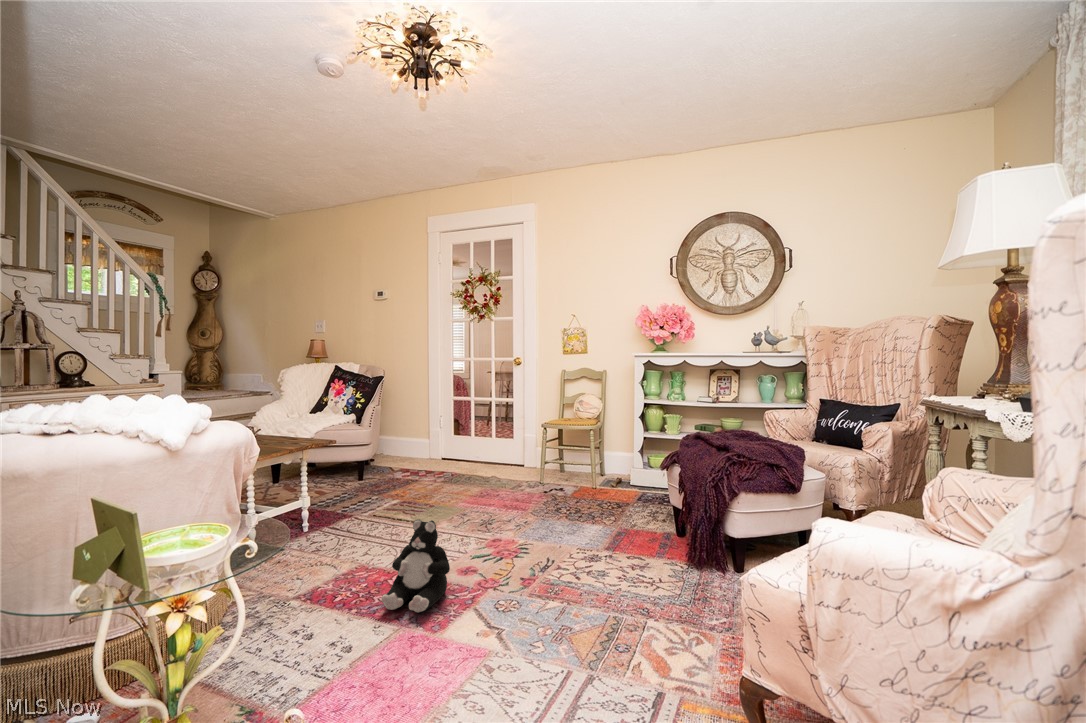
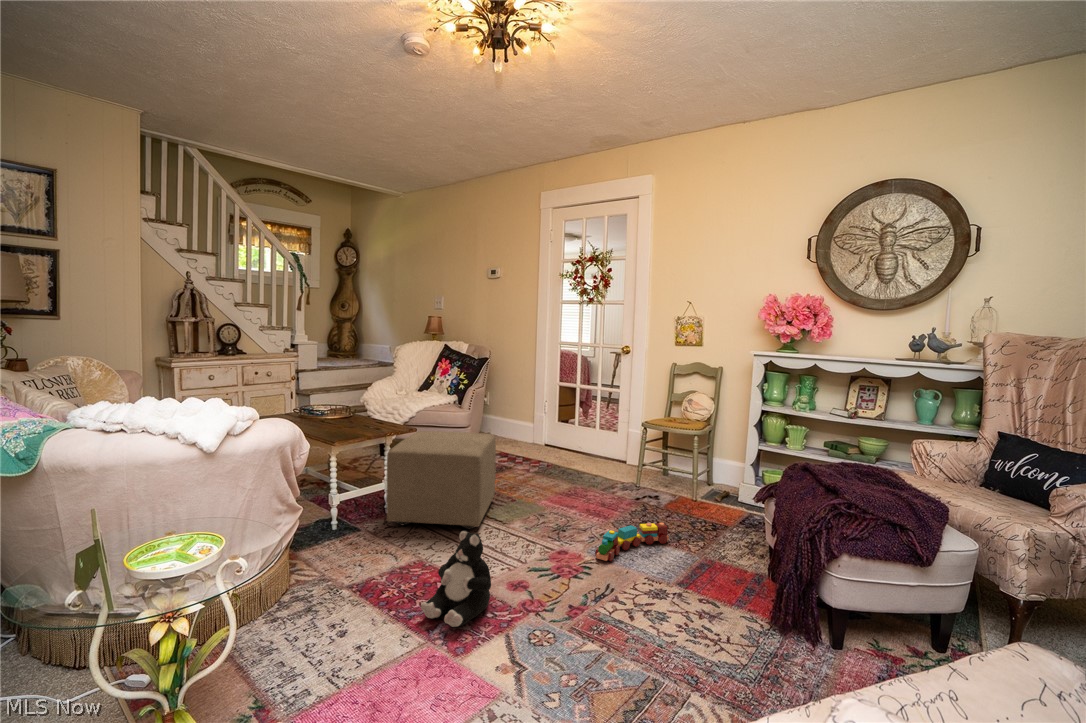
ottoman: none [308,442,415,540] -> present [386,431,496,529]
toy train: none [529,503,587,540] -> present [595,523,669,561]

